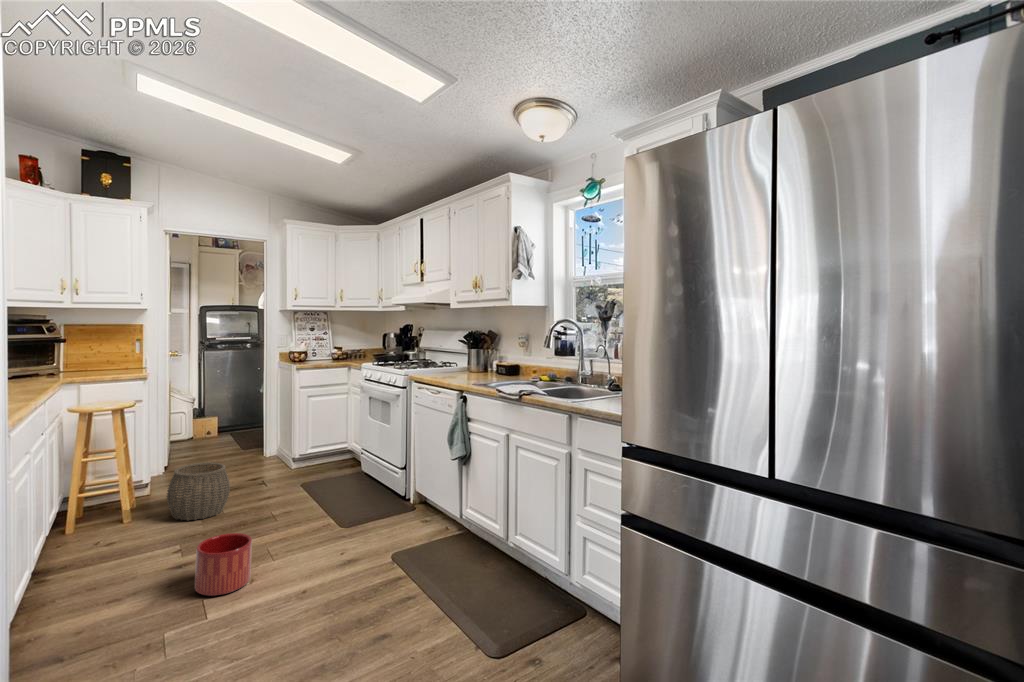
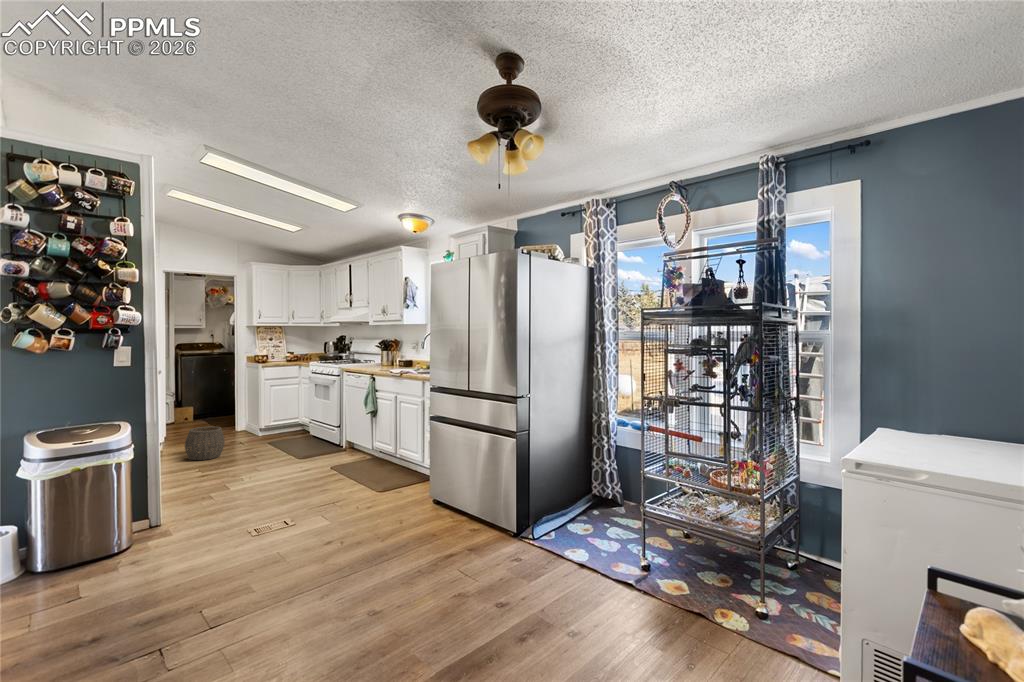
planter: present [195,533,252,596] -> none [220,455,251,484]

